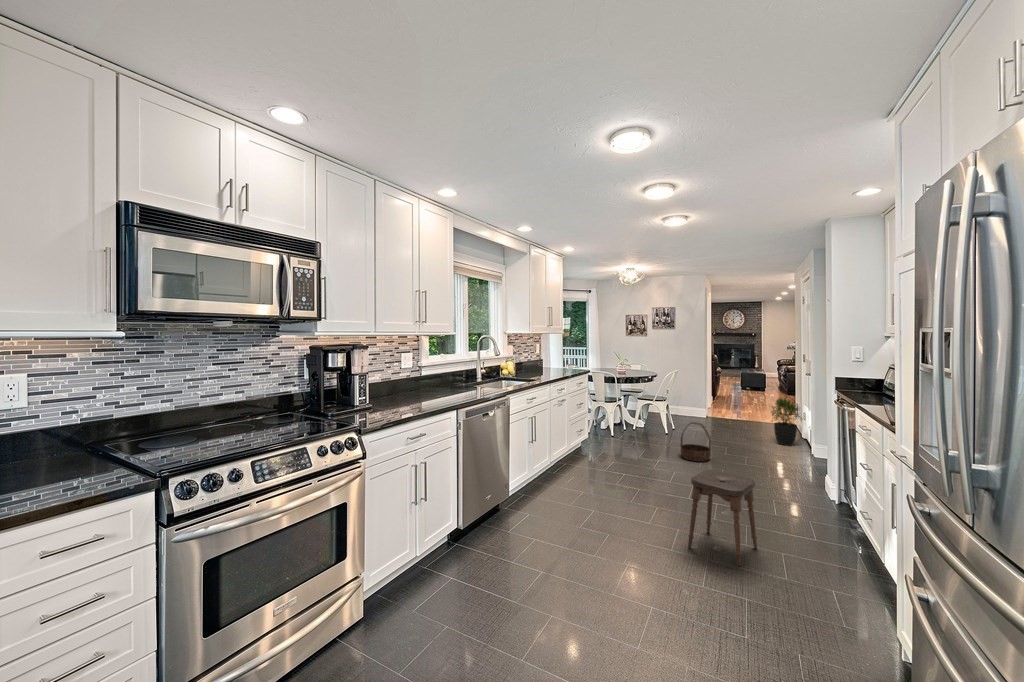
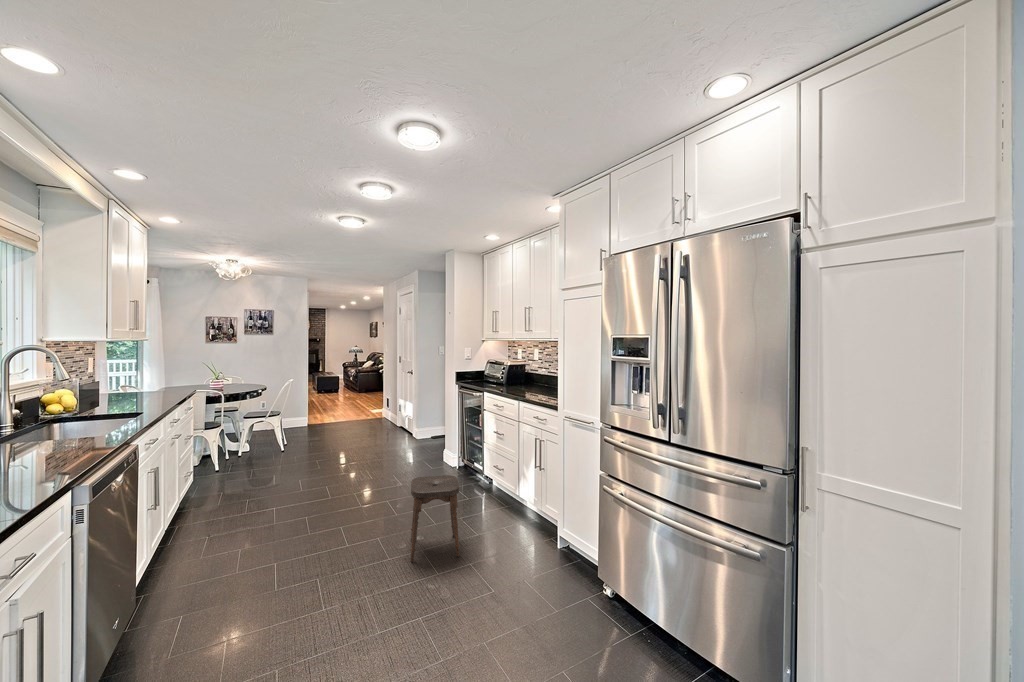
potted plant: present [771,397,802,446] -> none [382,397,410,440]
basket: present [681,422,711,462] -> none [322,434,353,475]

